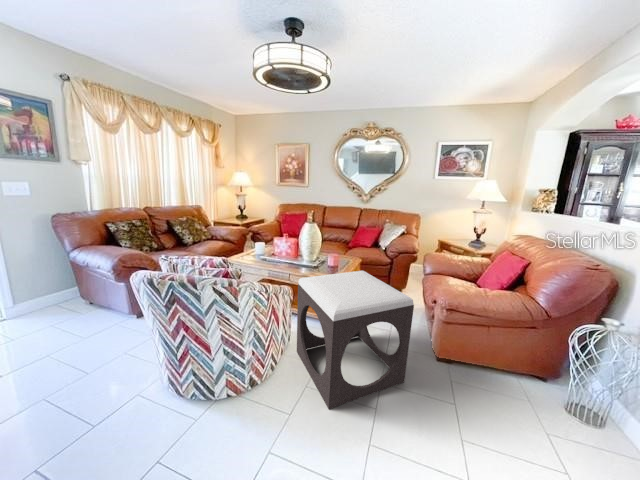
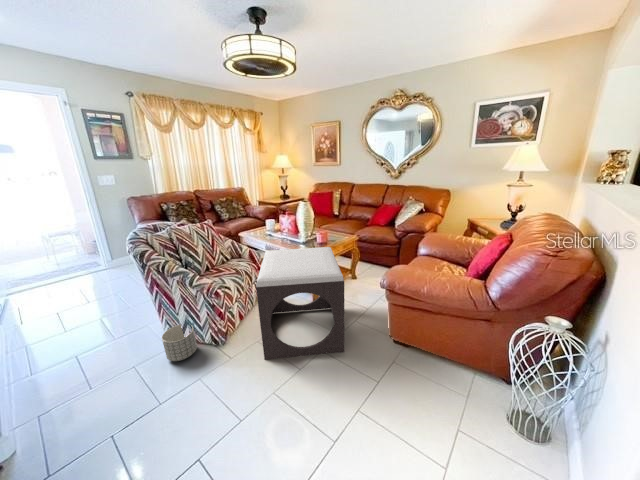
planter: none [195,382,237,439] -> present [162,325,197,361]

